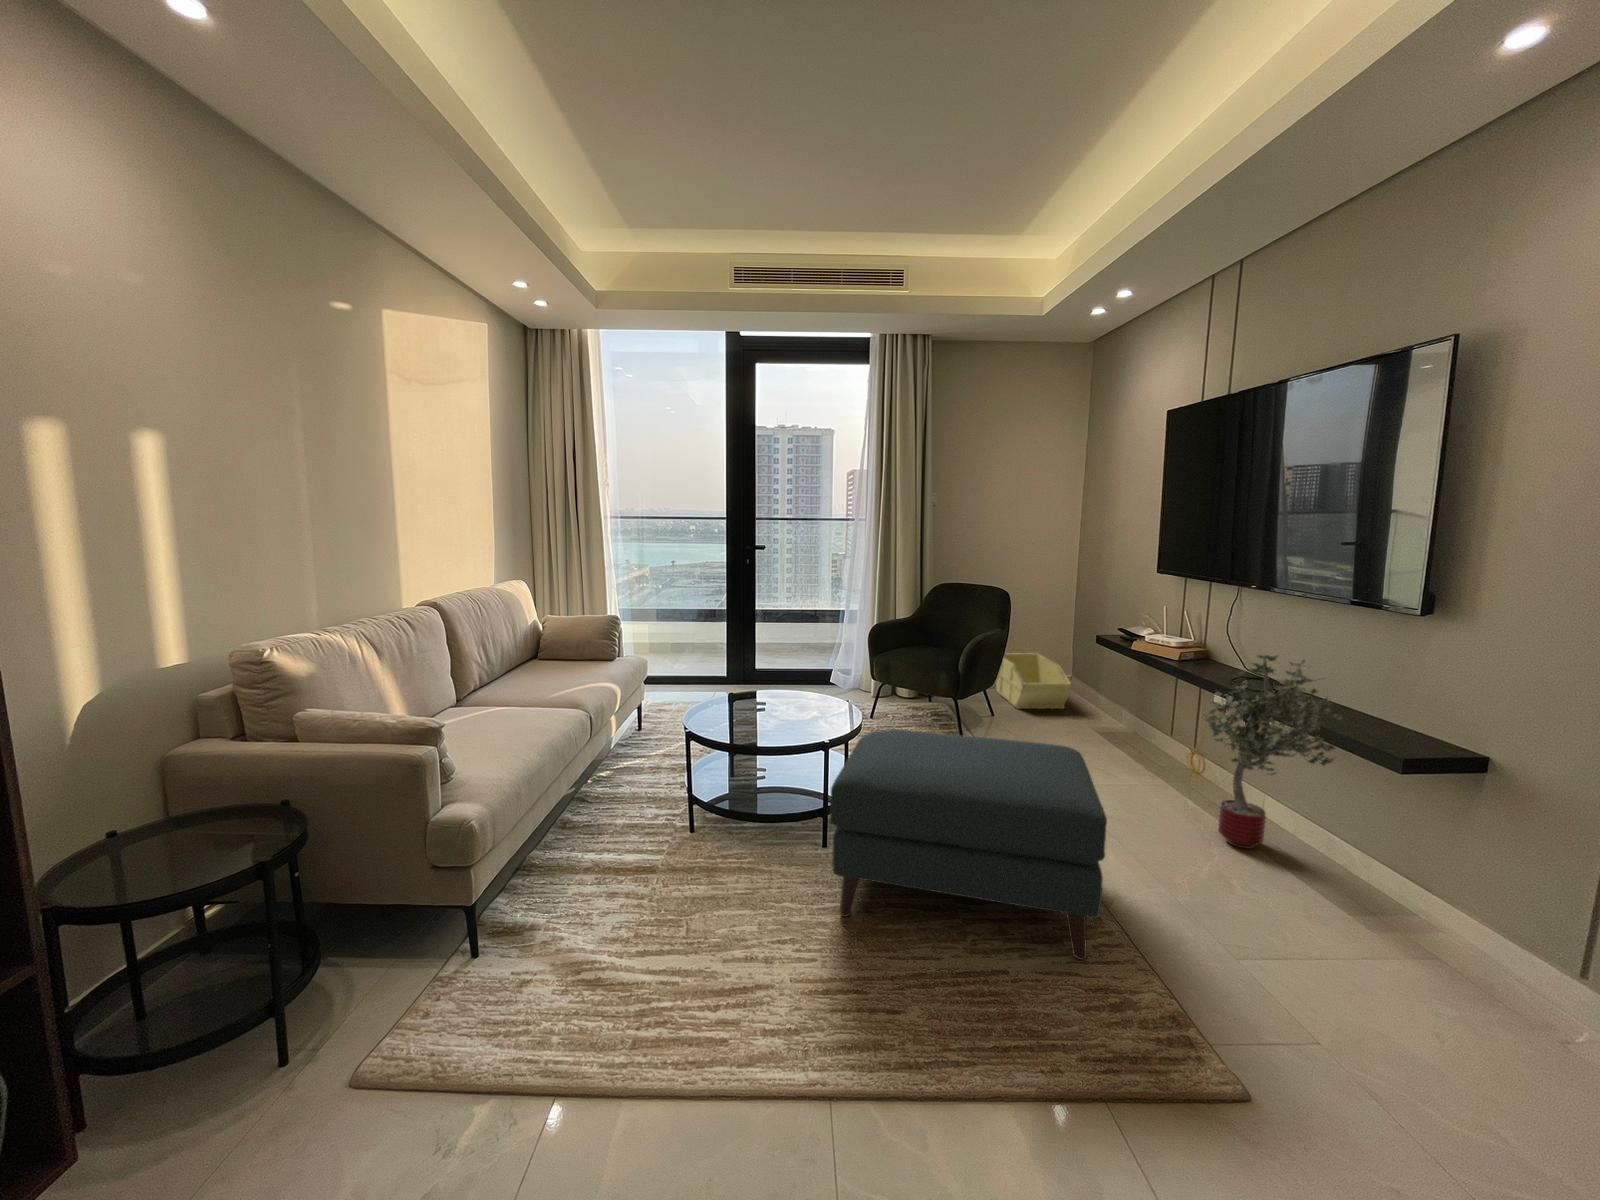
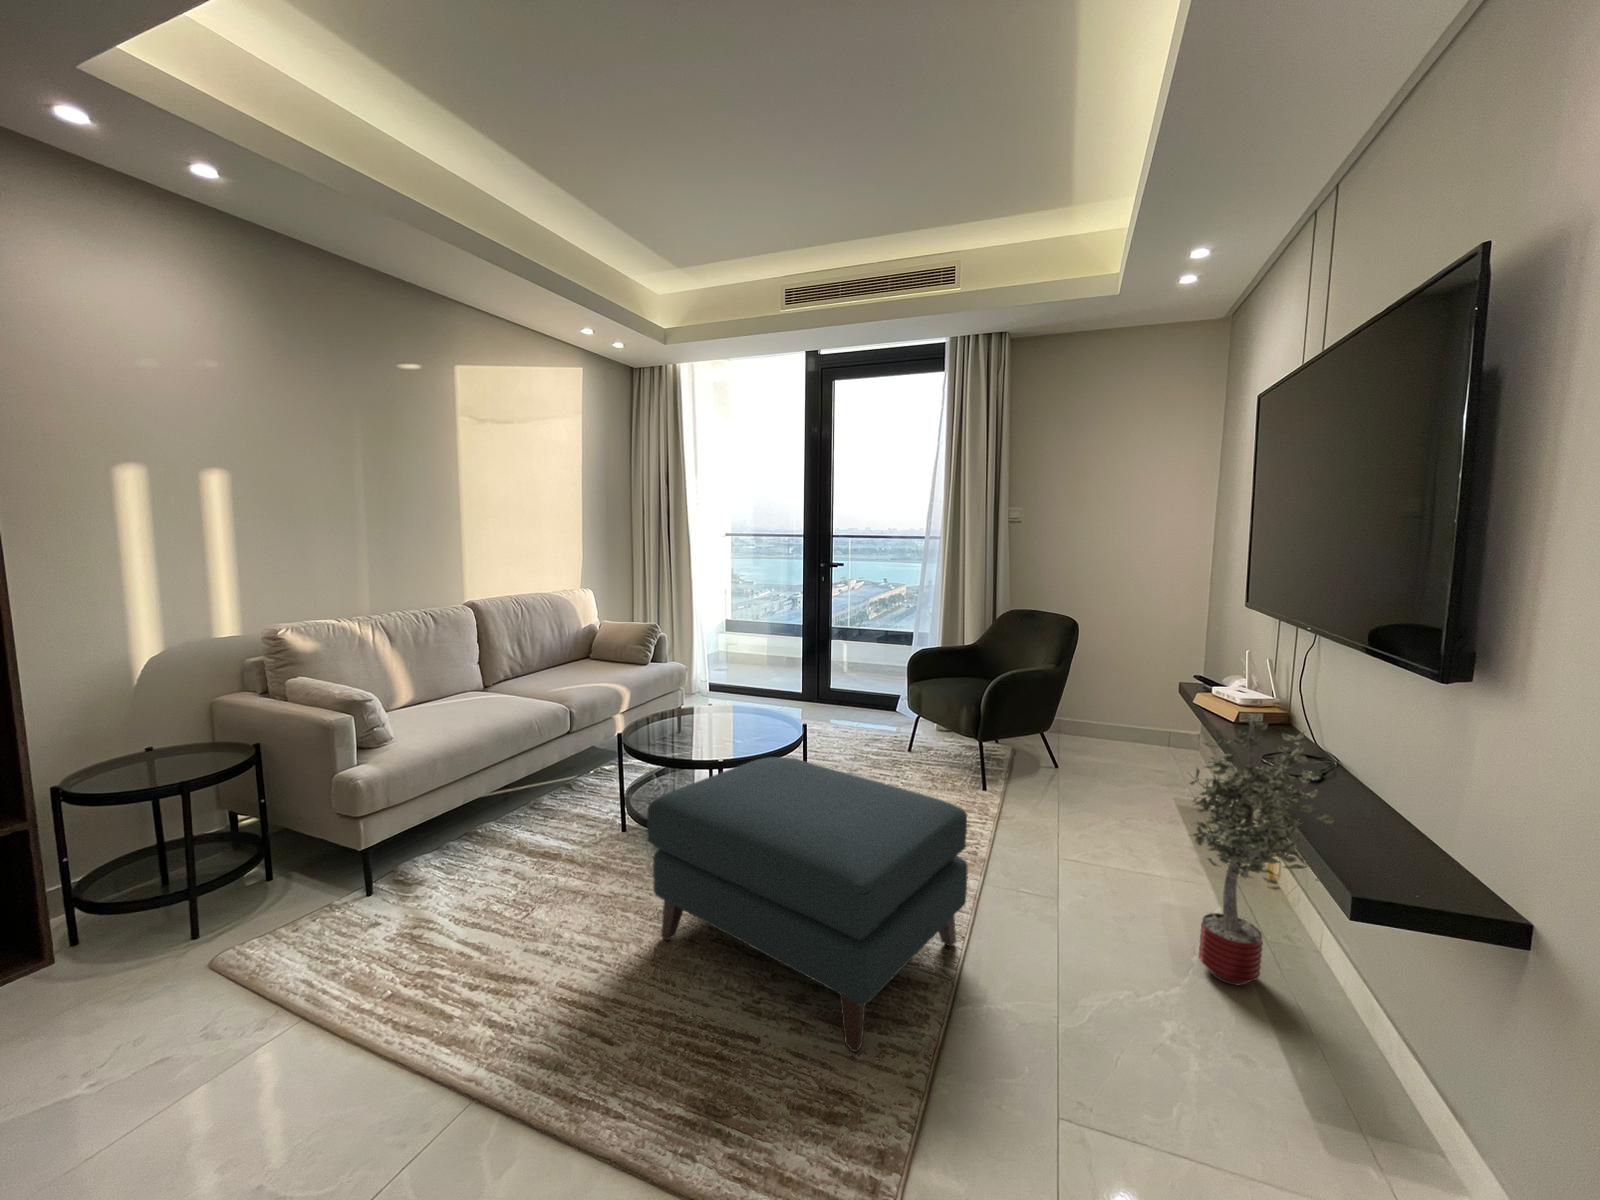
storage bin: present [996,653,1072,709] -> none [1087,696,1162,771]

